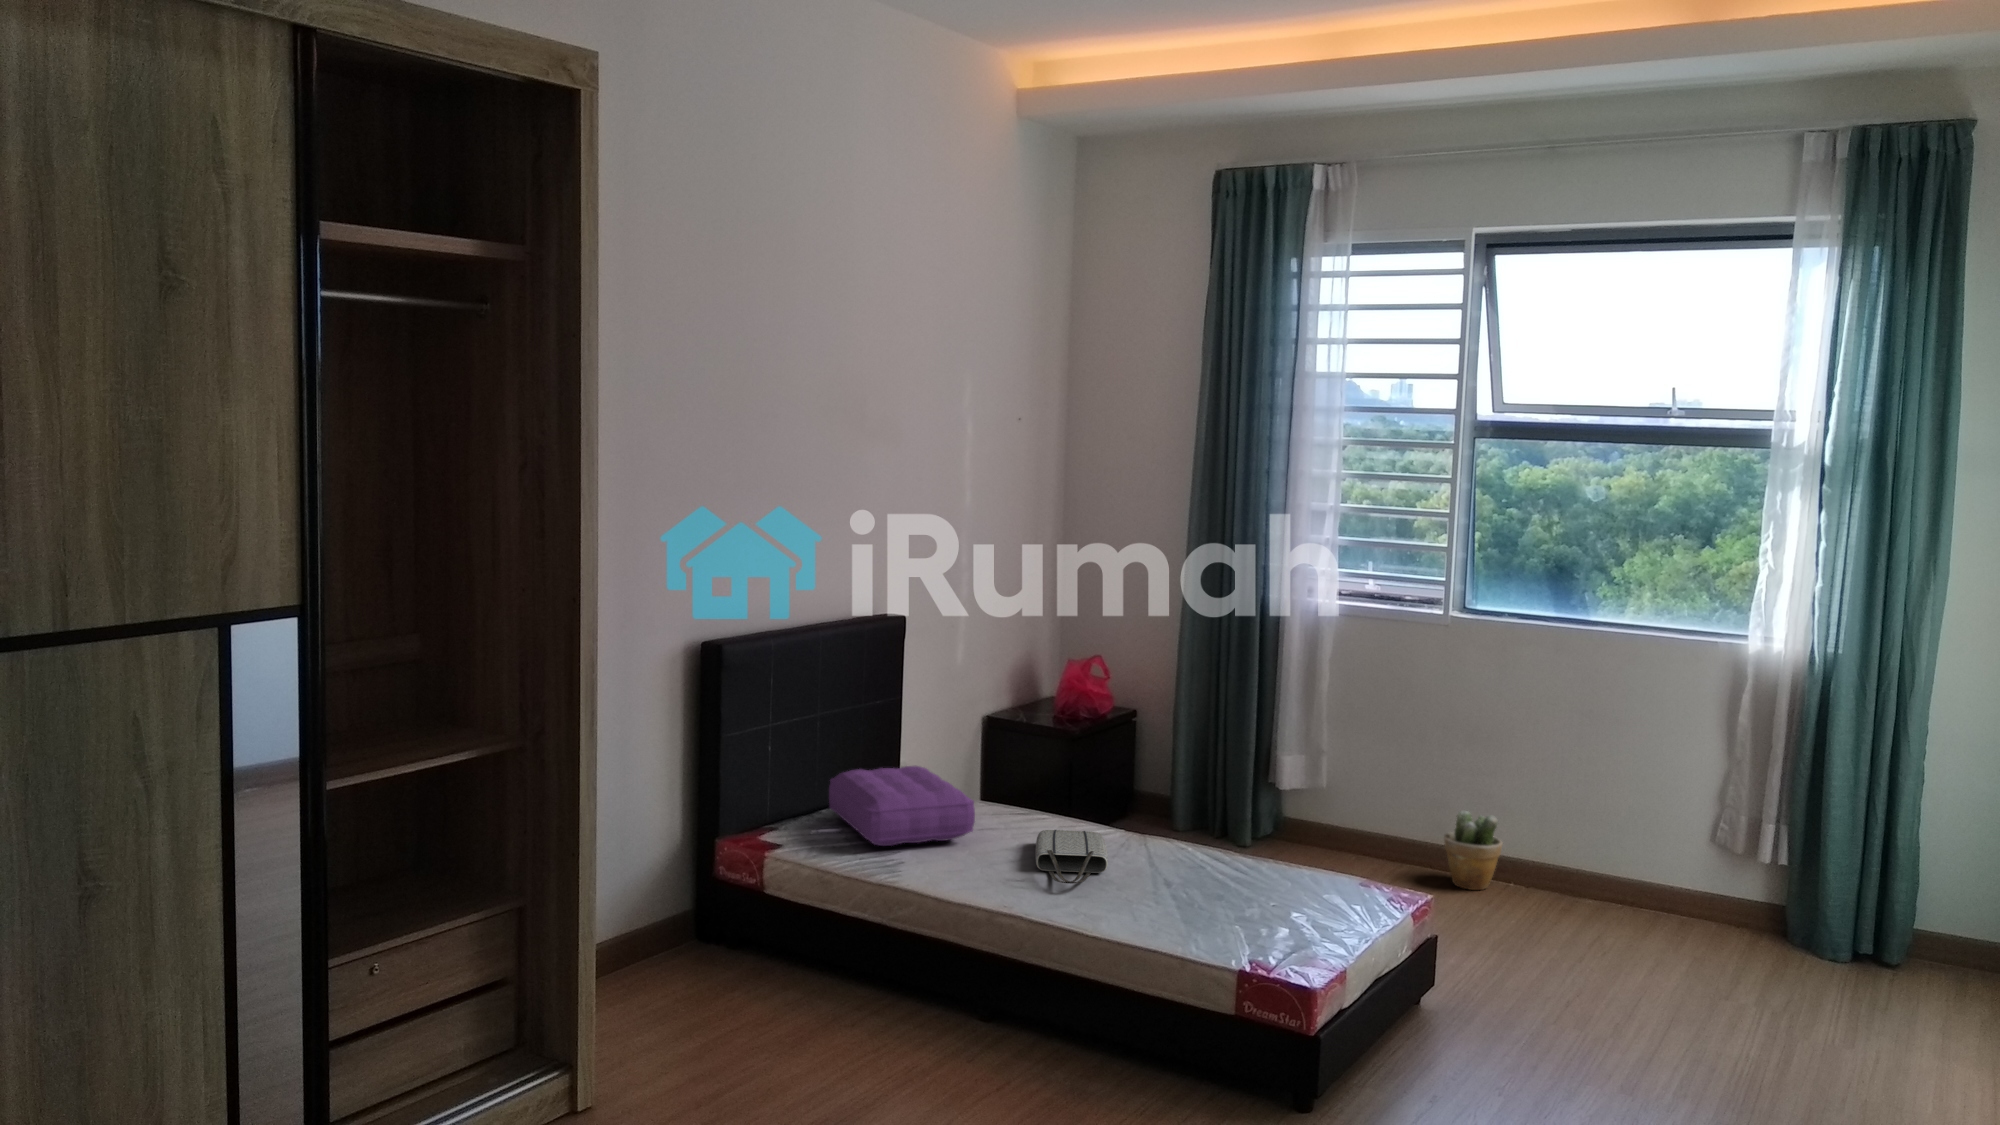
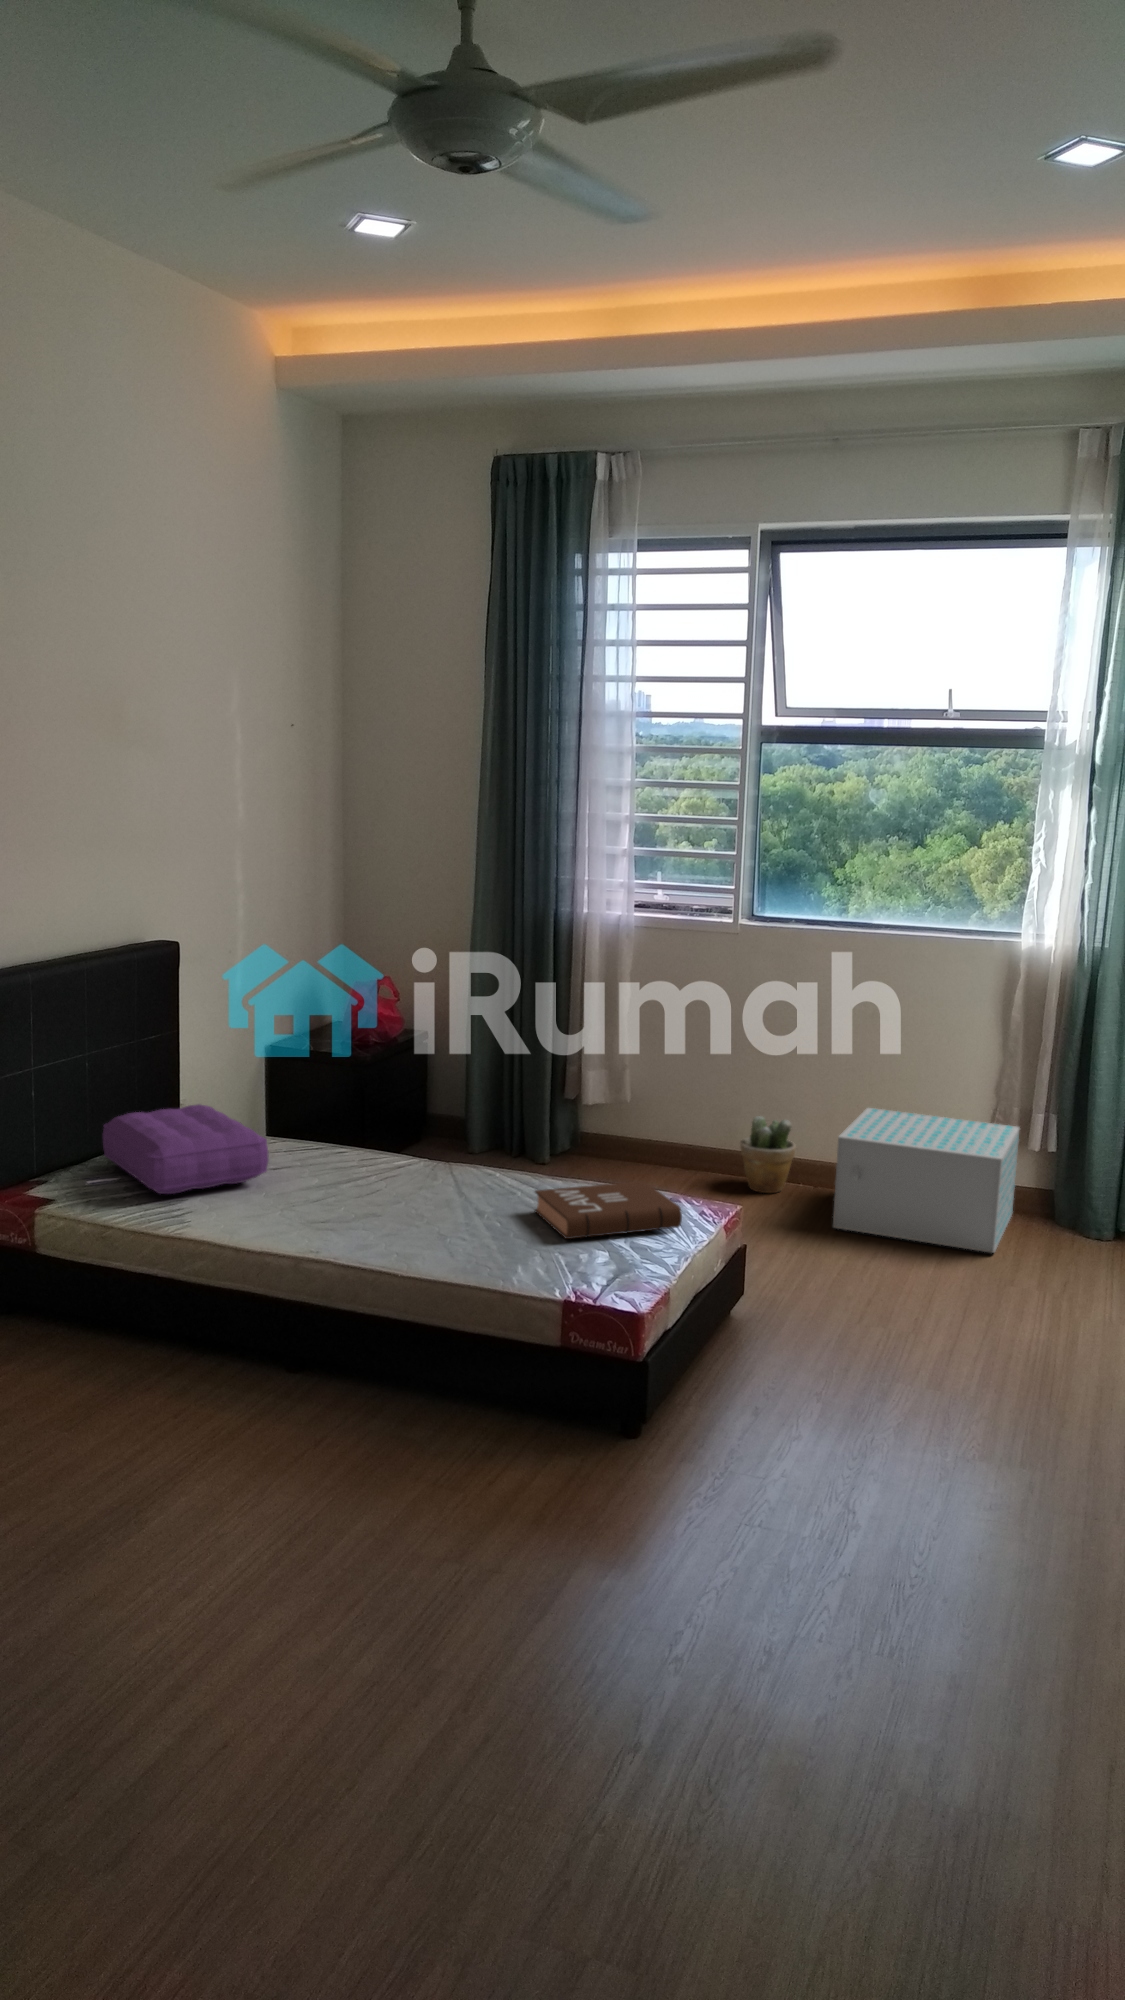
storage box: none [1537,808,1745,967] -> present [833,1108,1020,1253]
tote bag: present [1035,830,1108,884] -> none [336,1163,415,1221]
book: none [1221,864,1366,914] -> present [535,1181,682,1239]

